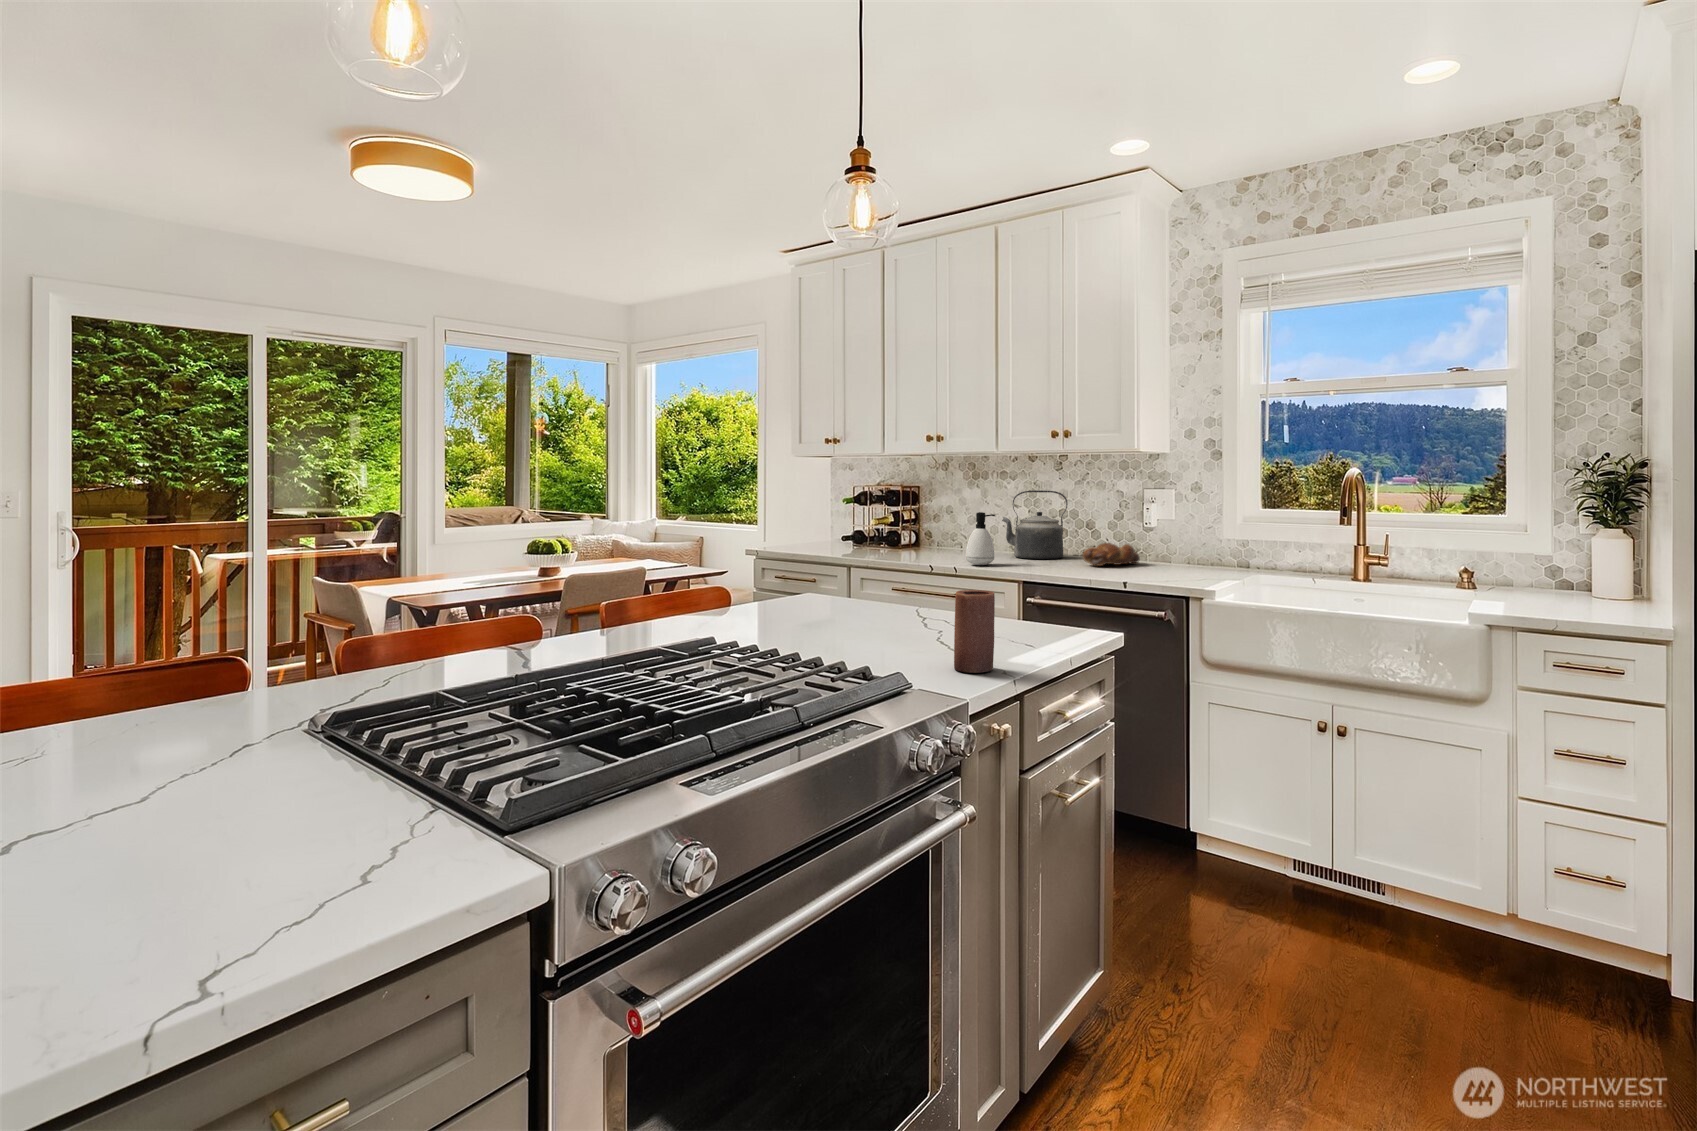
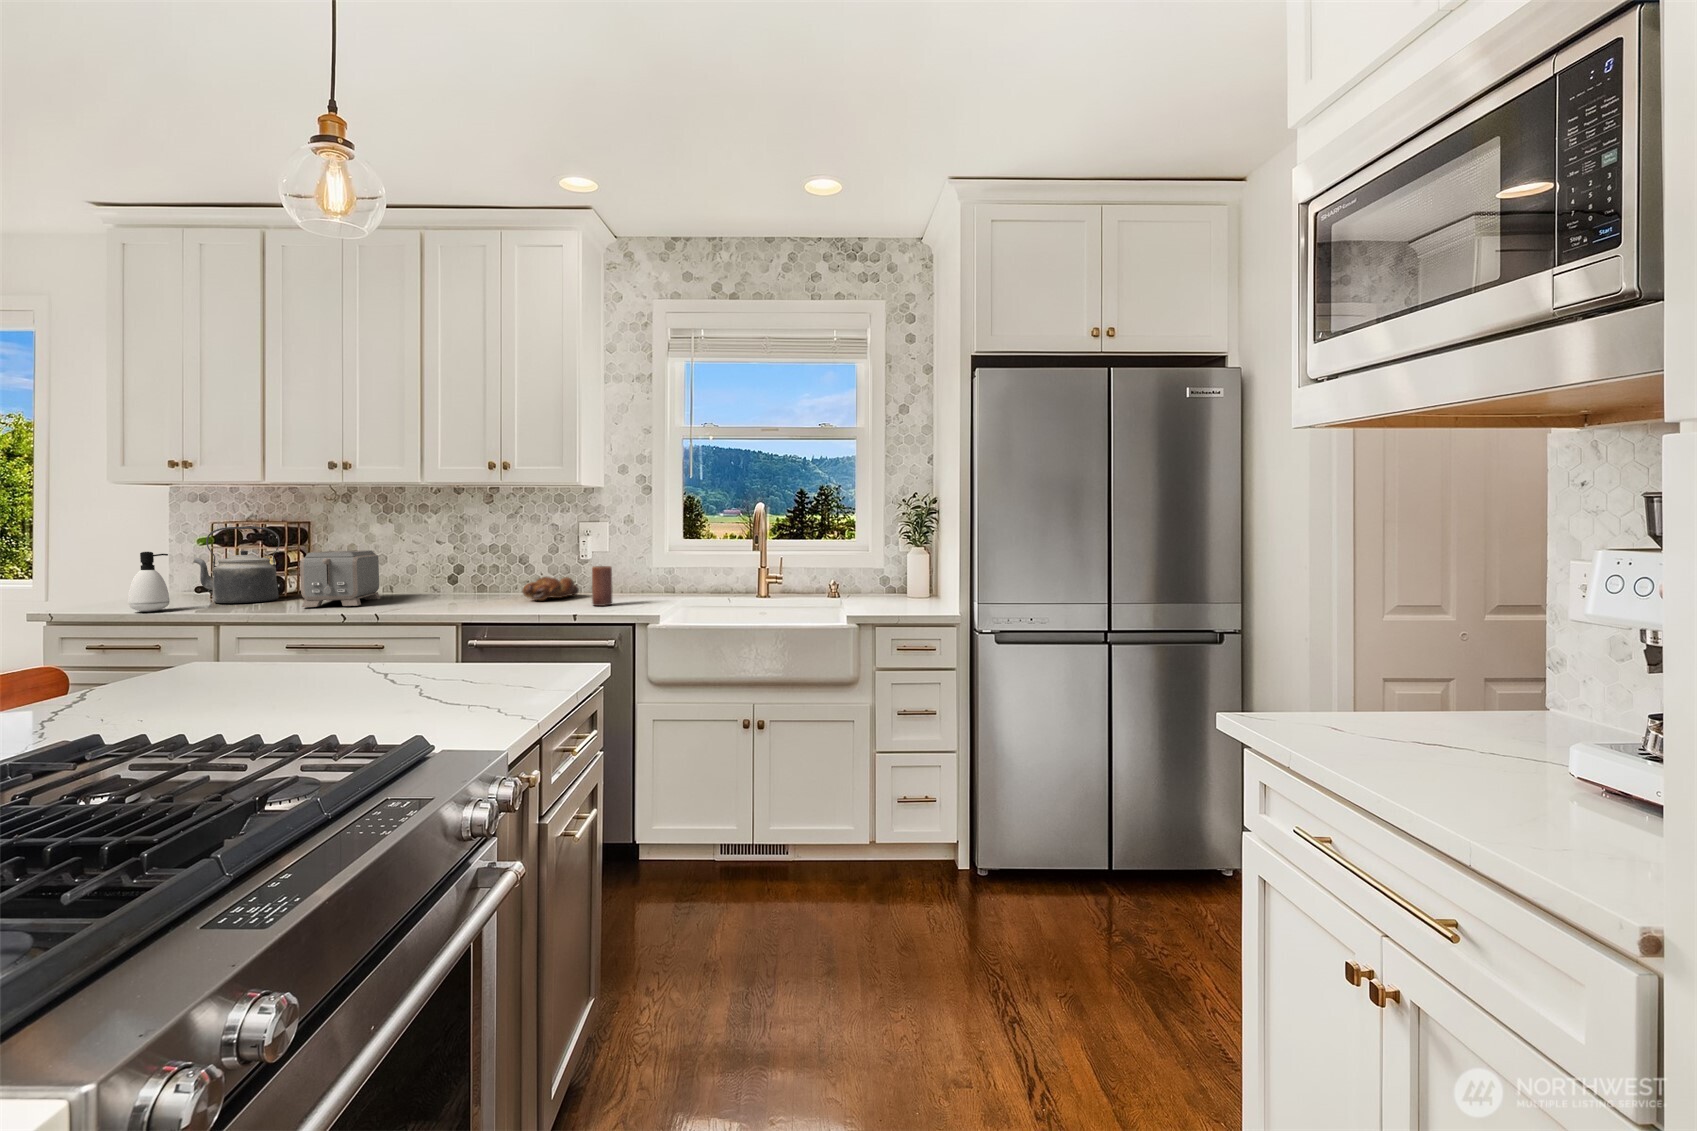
kettle: present [1002,490,1068,559] -> present [193,527,280,603]
toaster: none [903,511,966,560] -> present [300,550,381,607]
soap dispenser: present [966,512,995,565] -> present [128,552,170,612]
candle: present [954,590,995,673] -> present [592,566,612,606]

